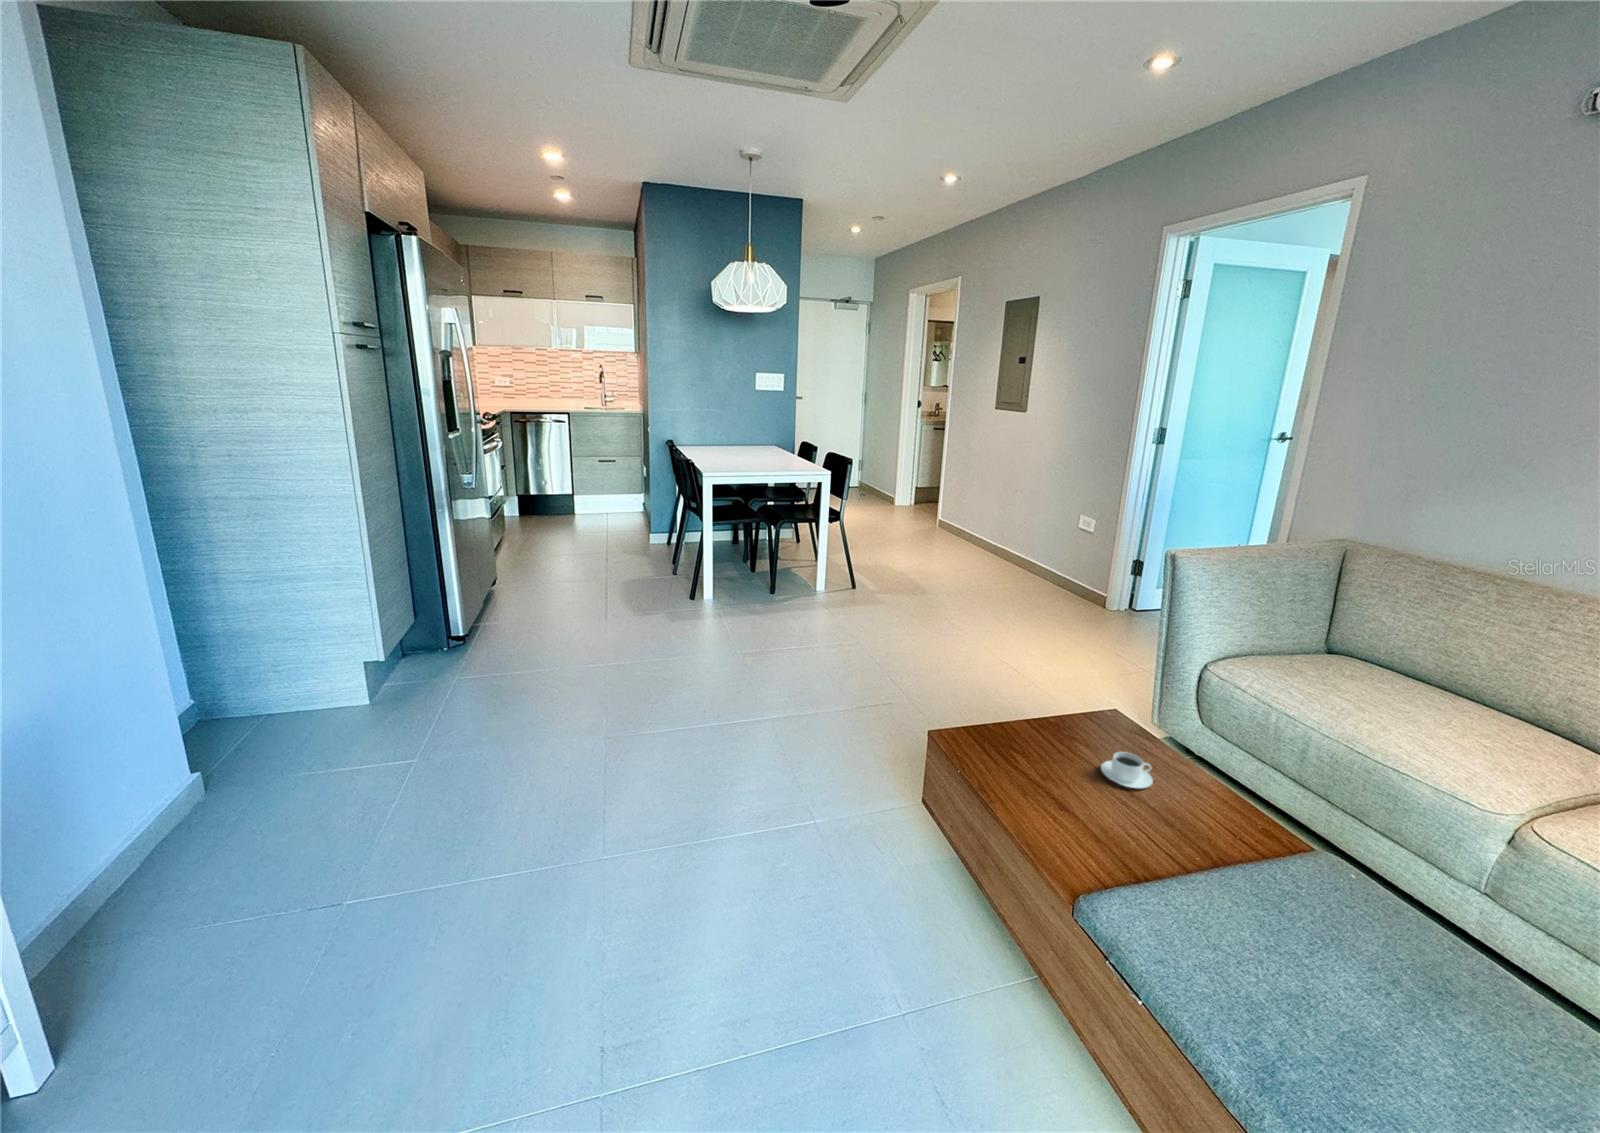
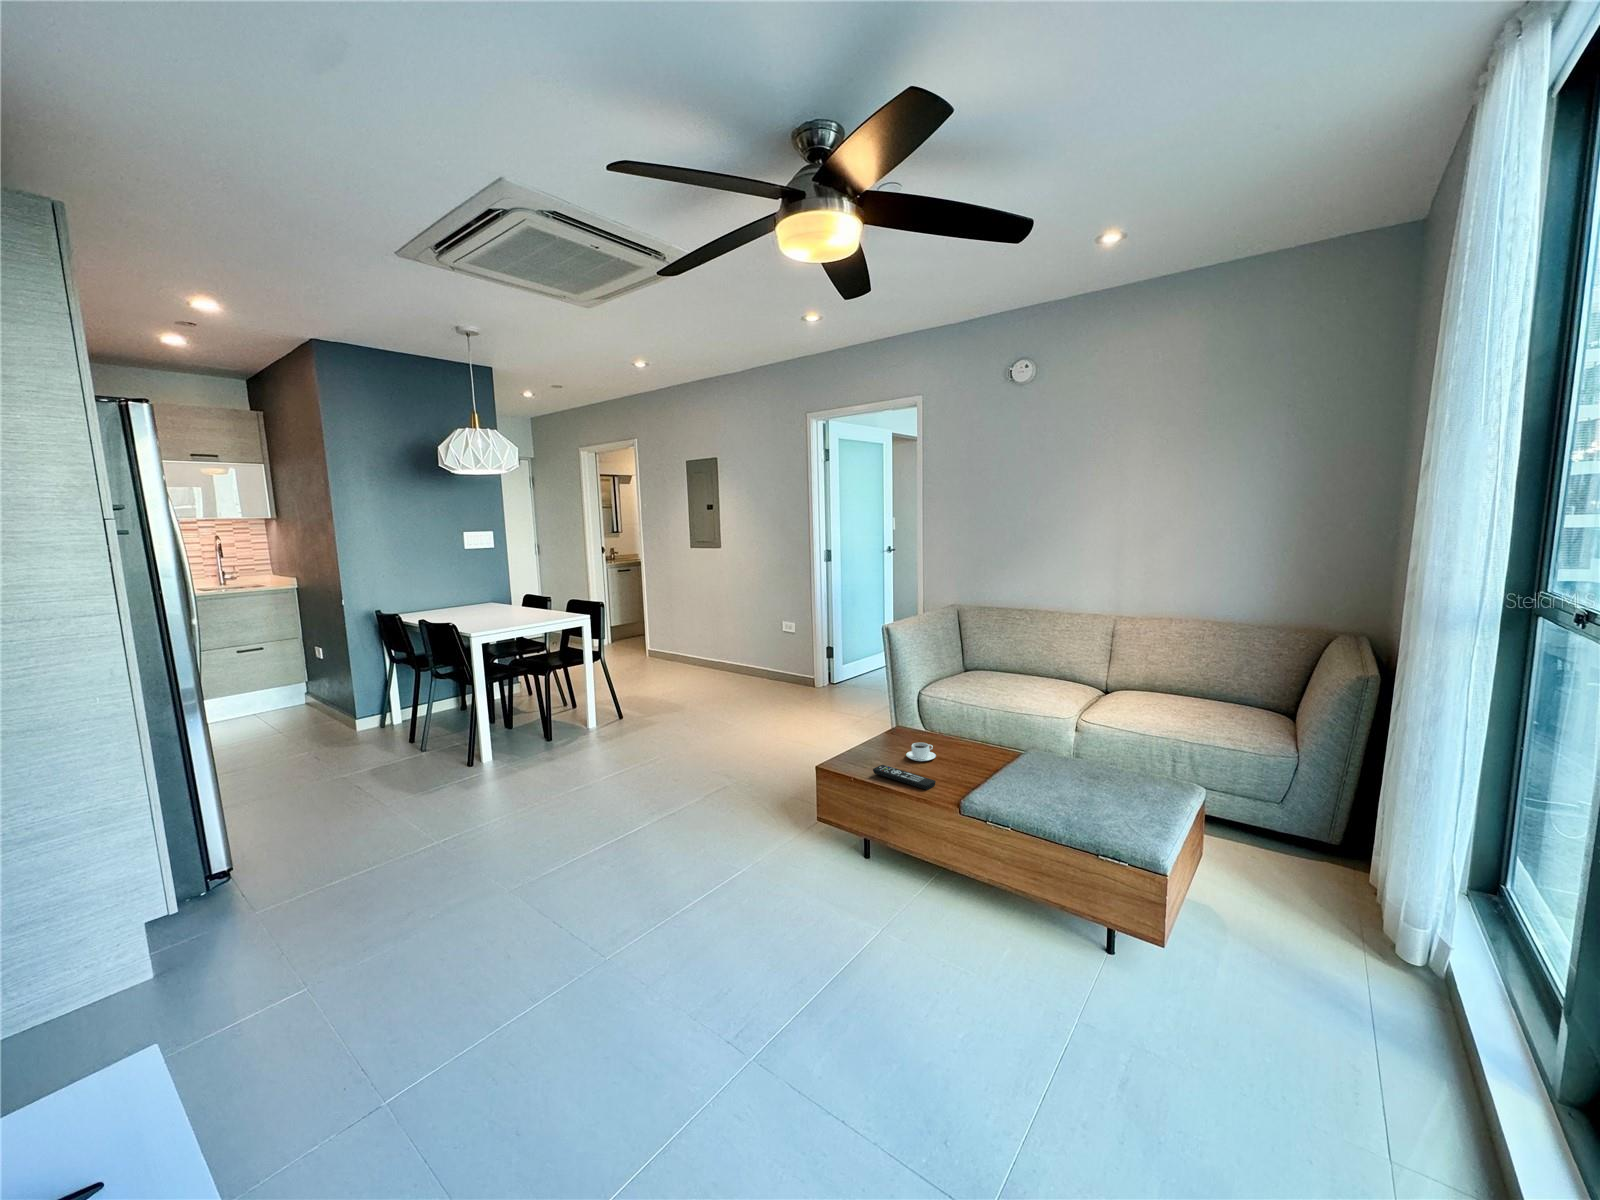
remote control: none [1024,769,1108,844] -> present [873,765,936,790]

